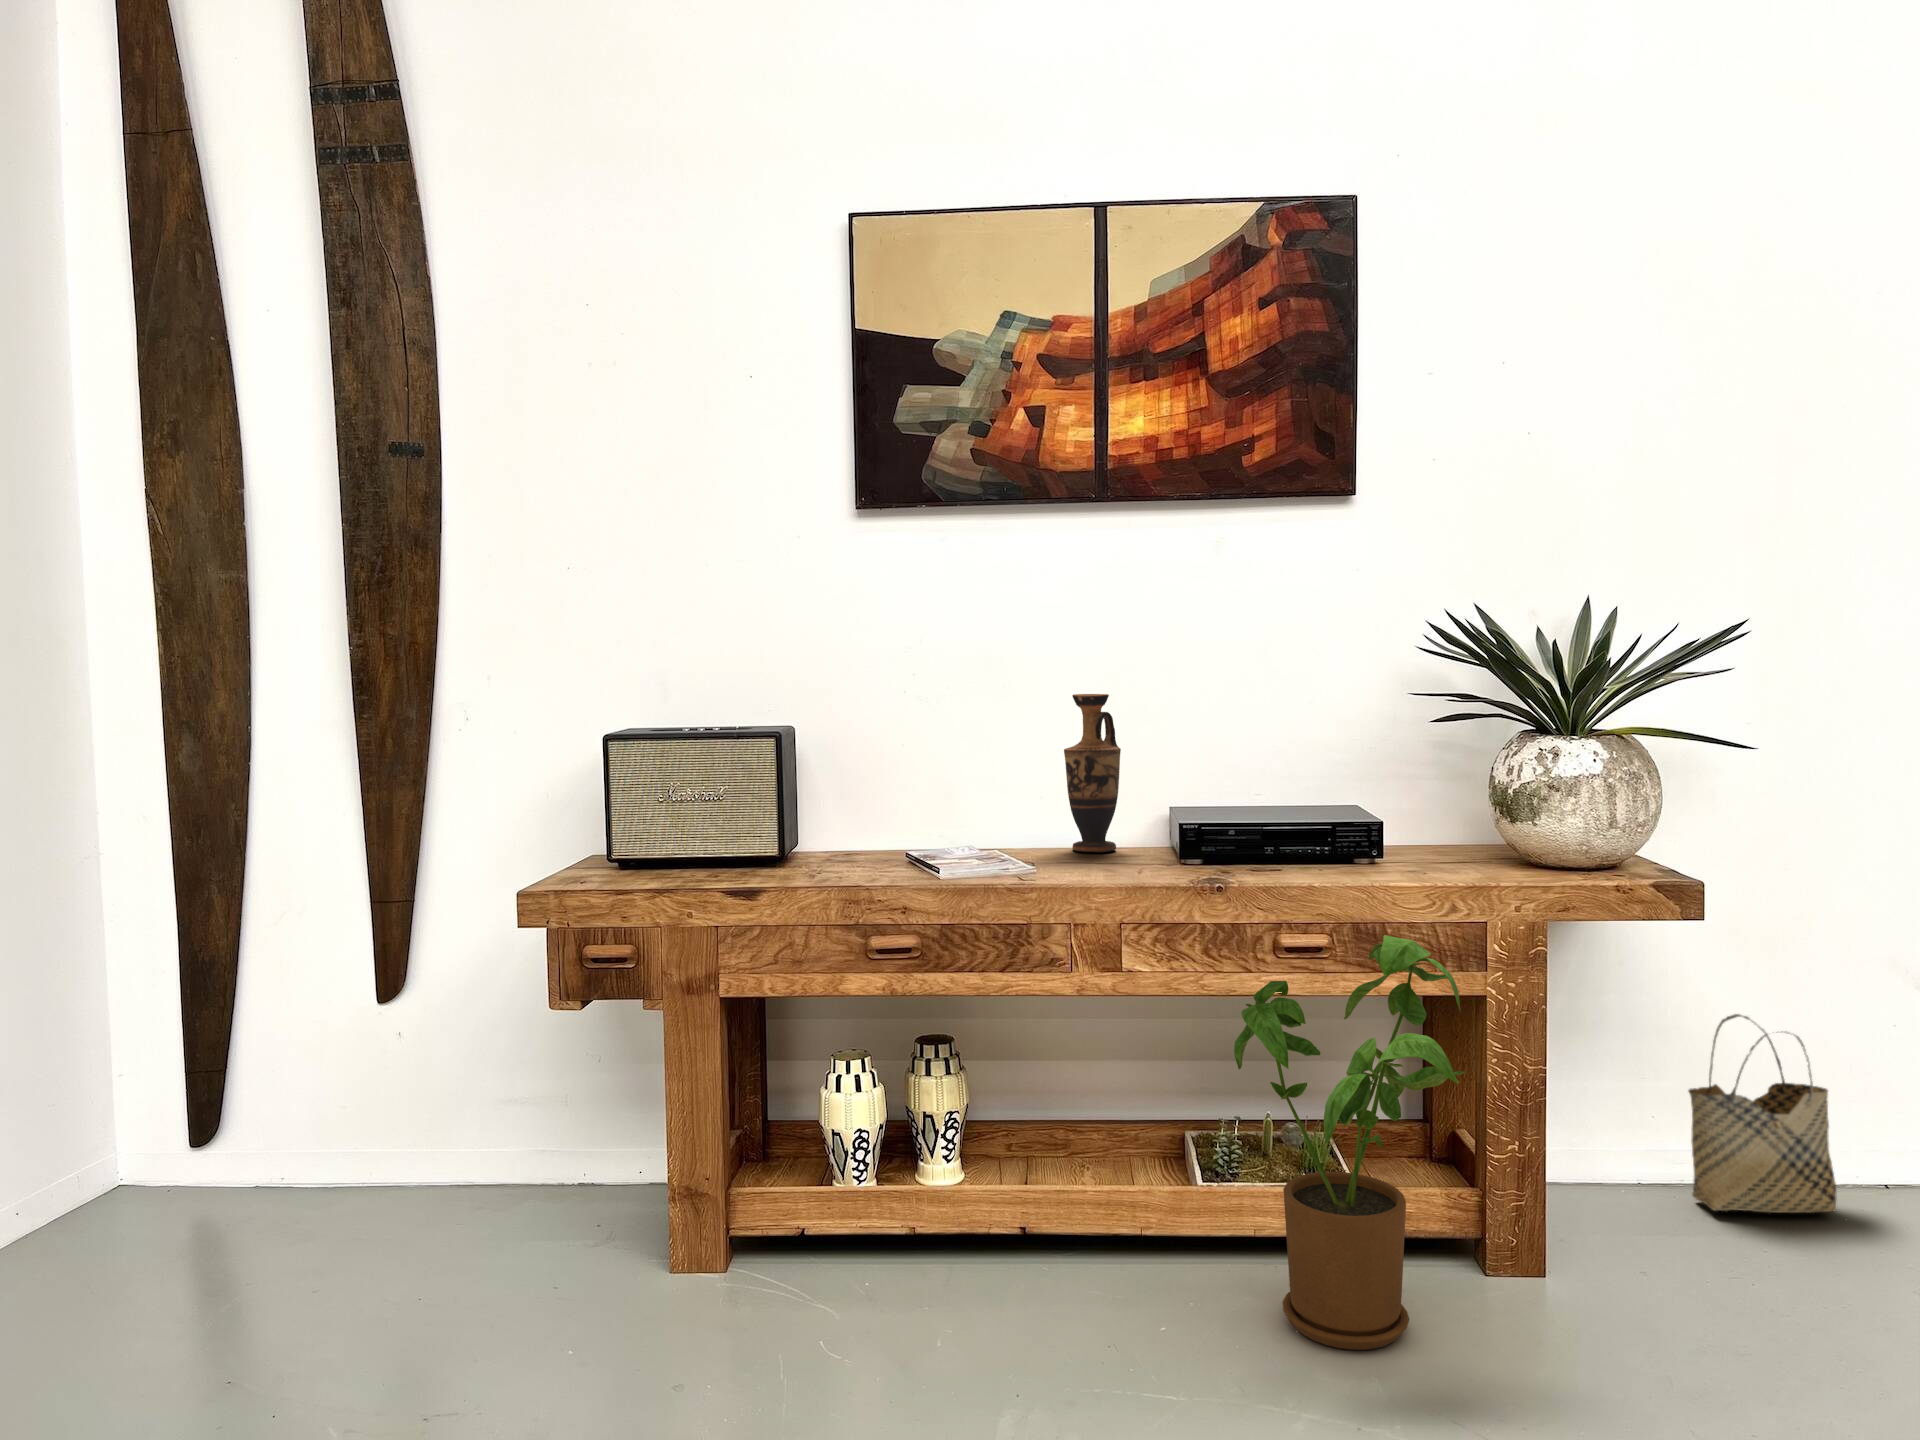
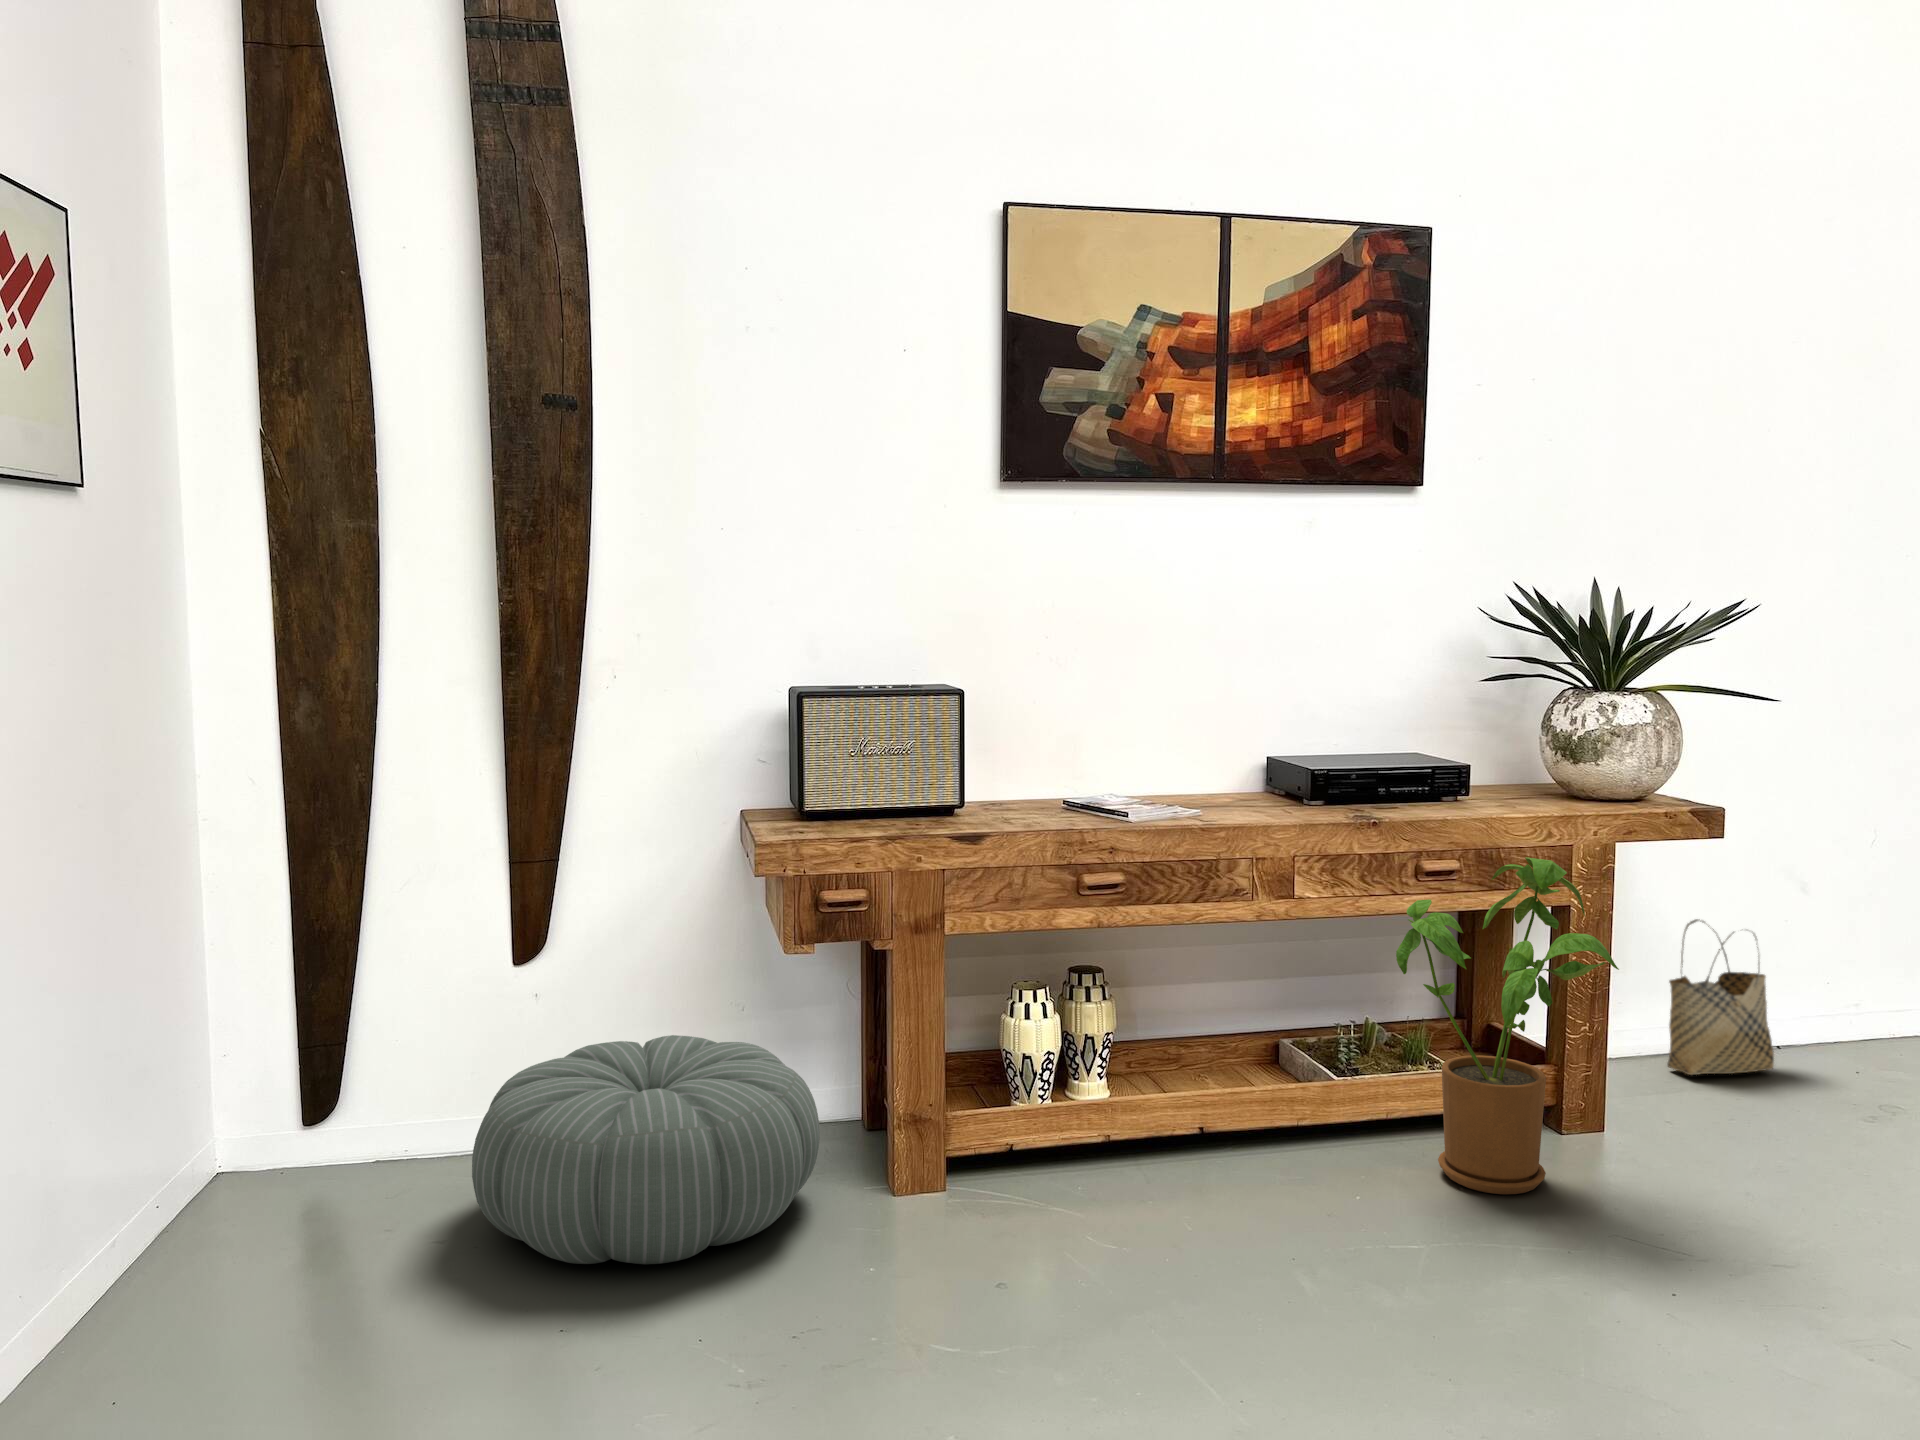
vase: present [1064,694,1121,852] -> none [1191,656,1242,797]
pouf: none [224,1086,597,1331] -> present [472,1035,820,1264]

